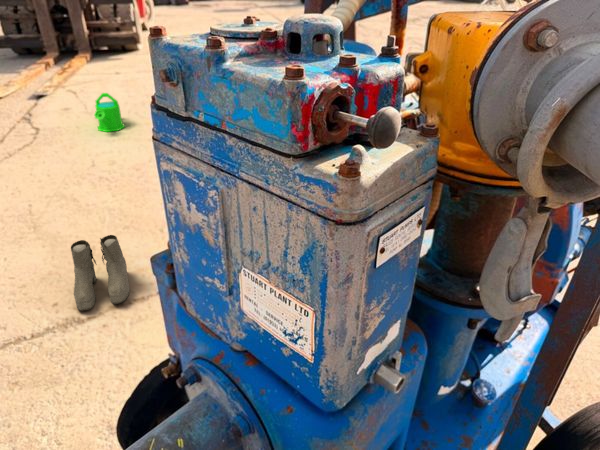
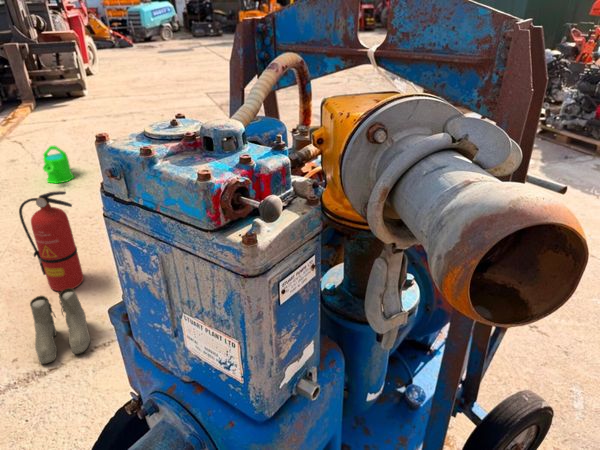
fire extinguisher: none [66,134,127,238] -> present [19,191,83,291]

